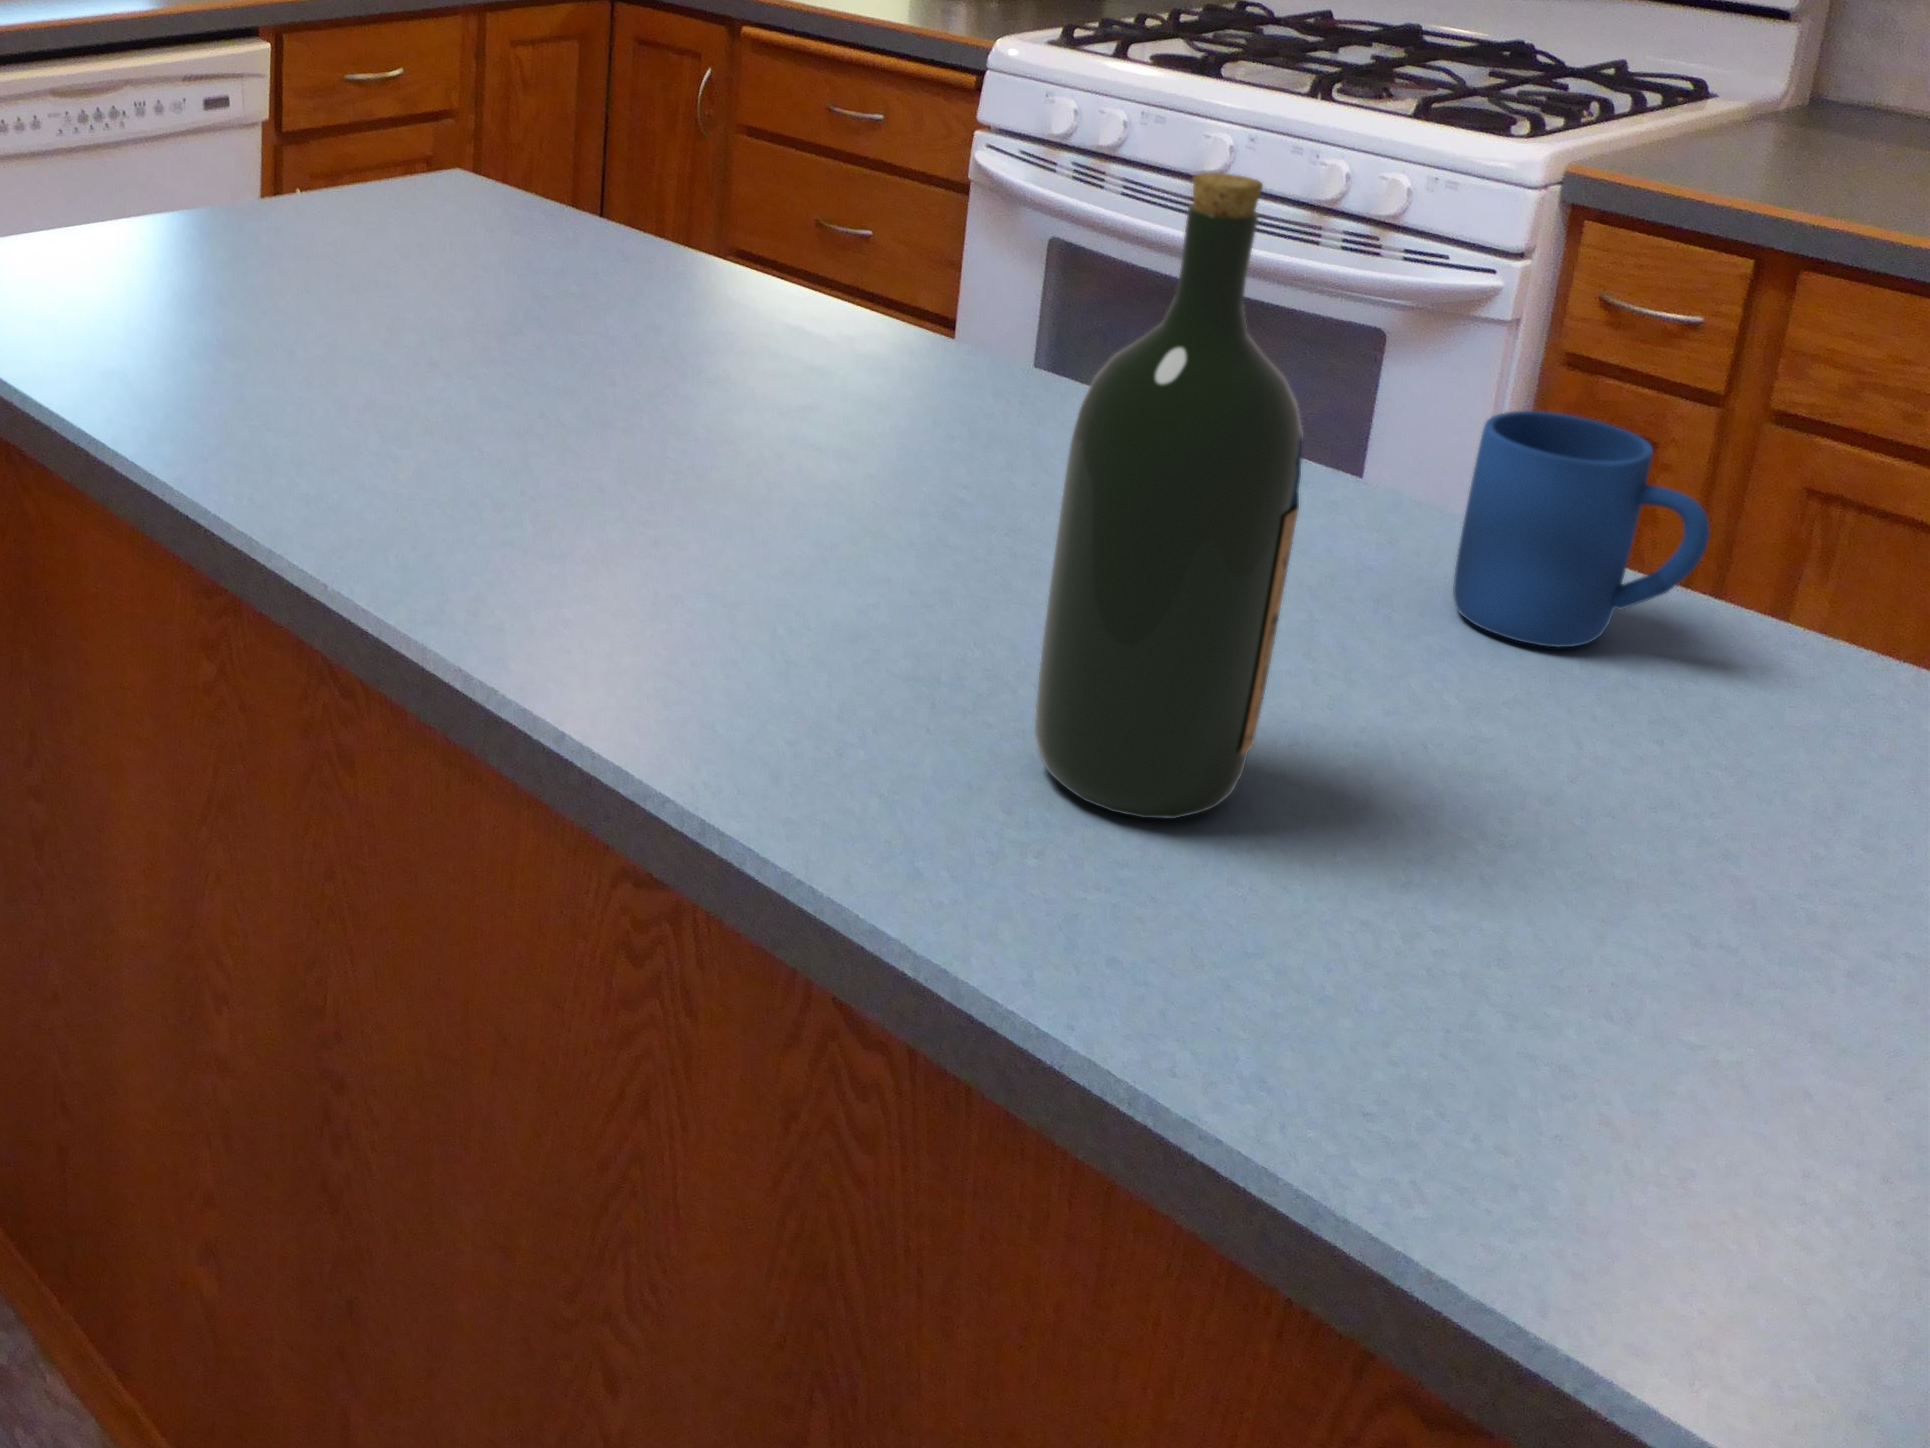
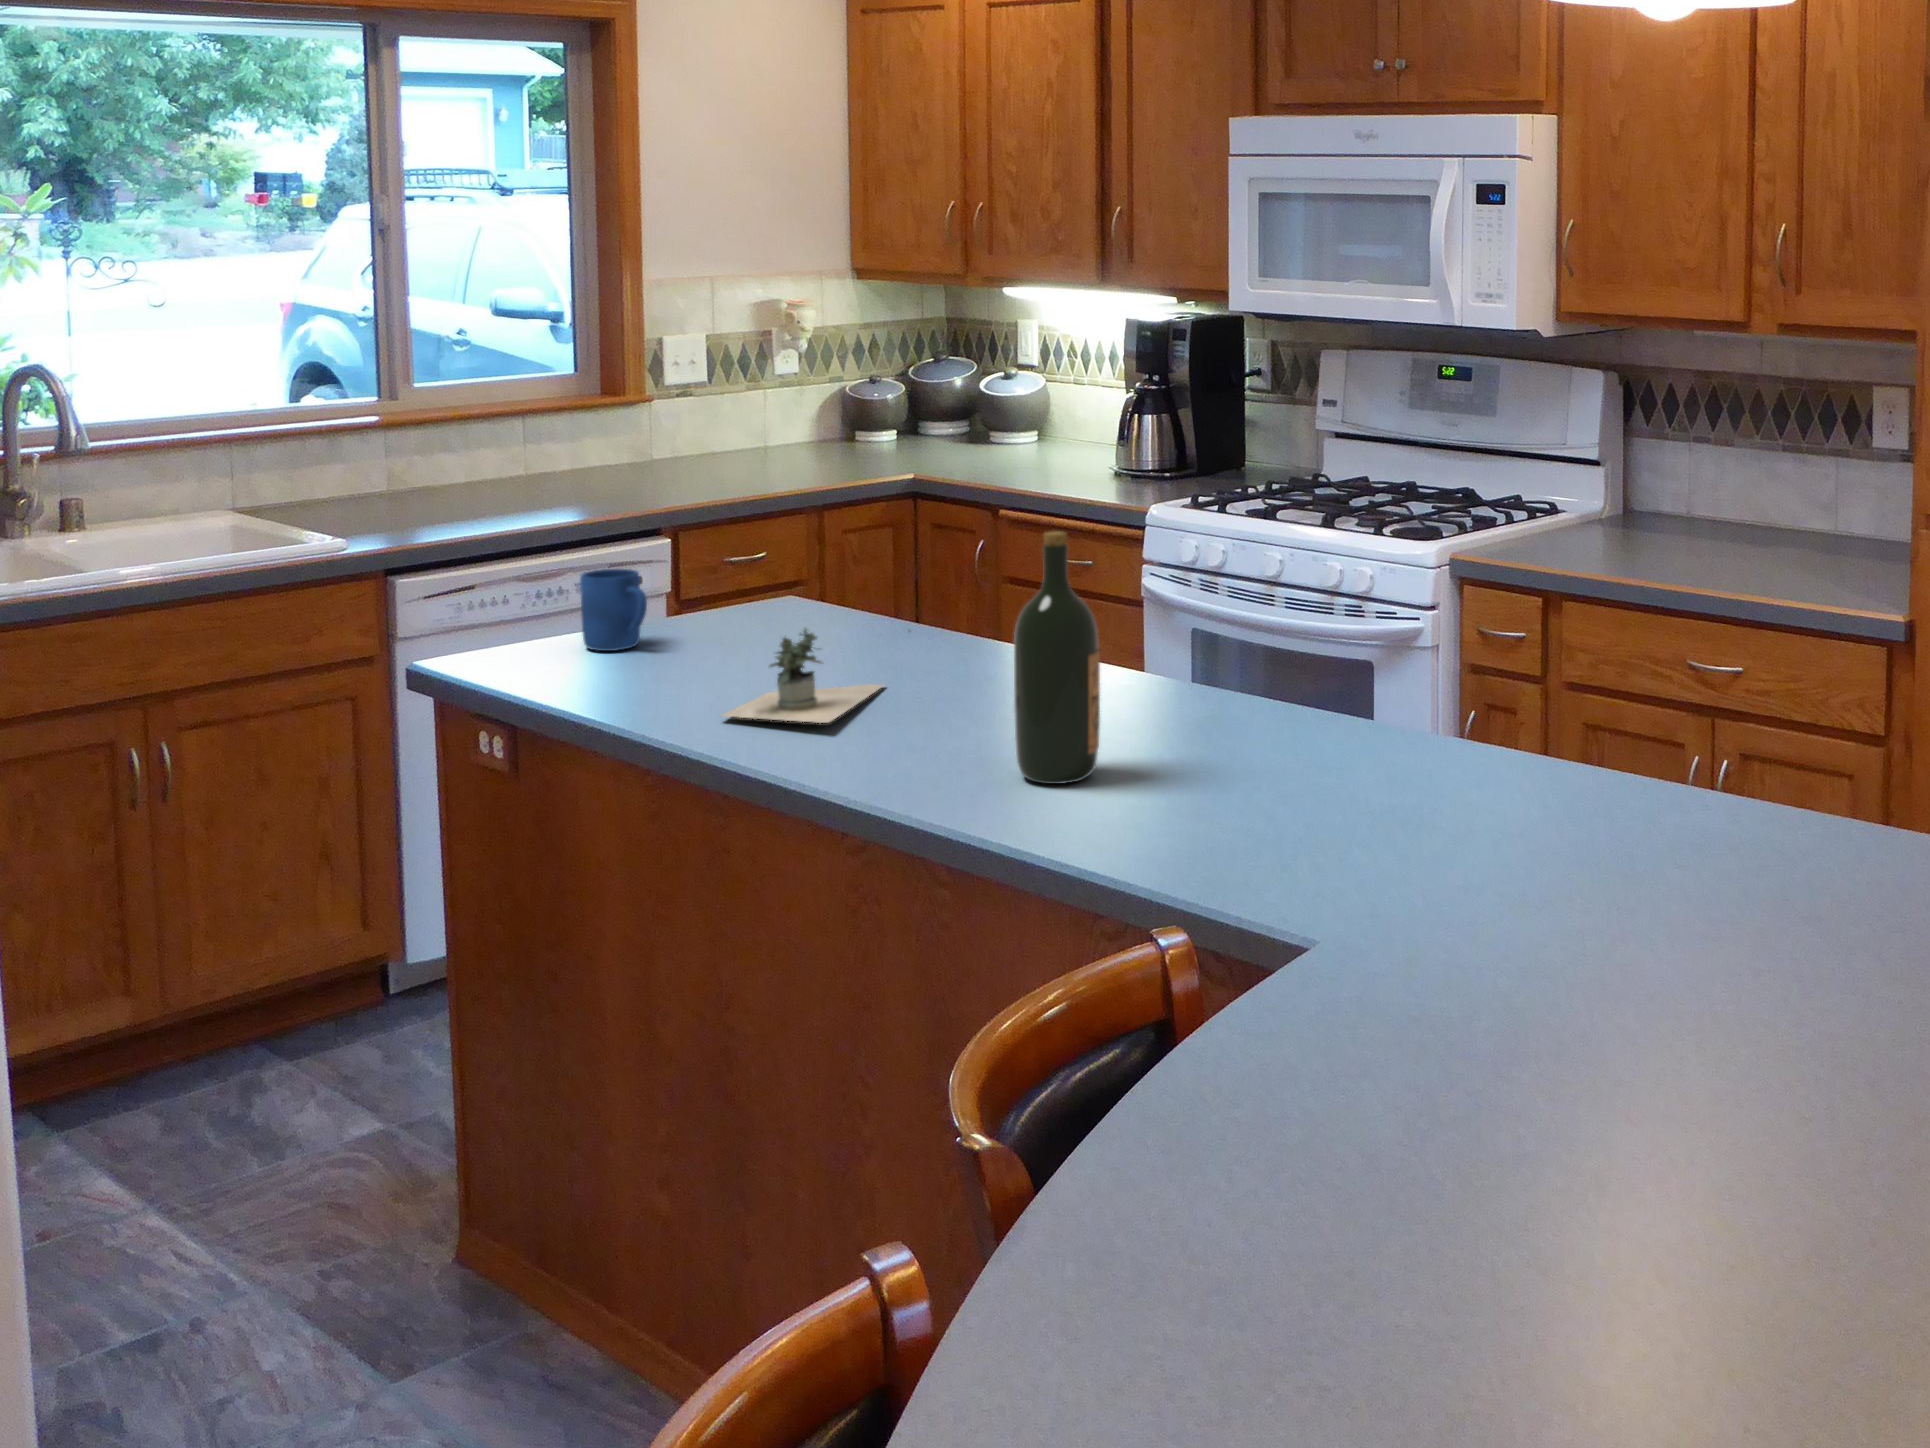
potted plant: none [327,294,700,529] -> present [723,628,882,723]
mug: present [1453,411,1709,647] -> present [580,569,647,651]

